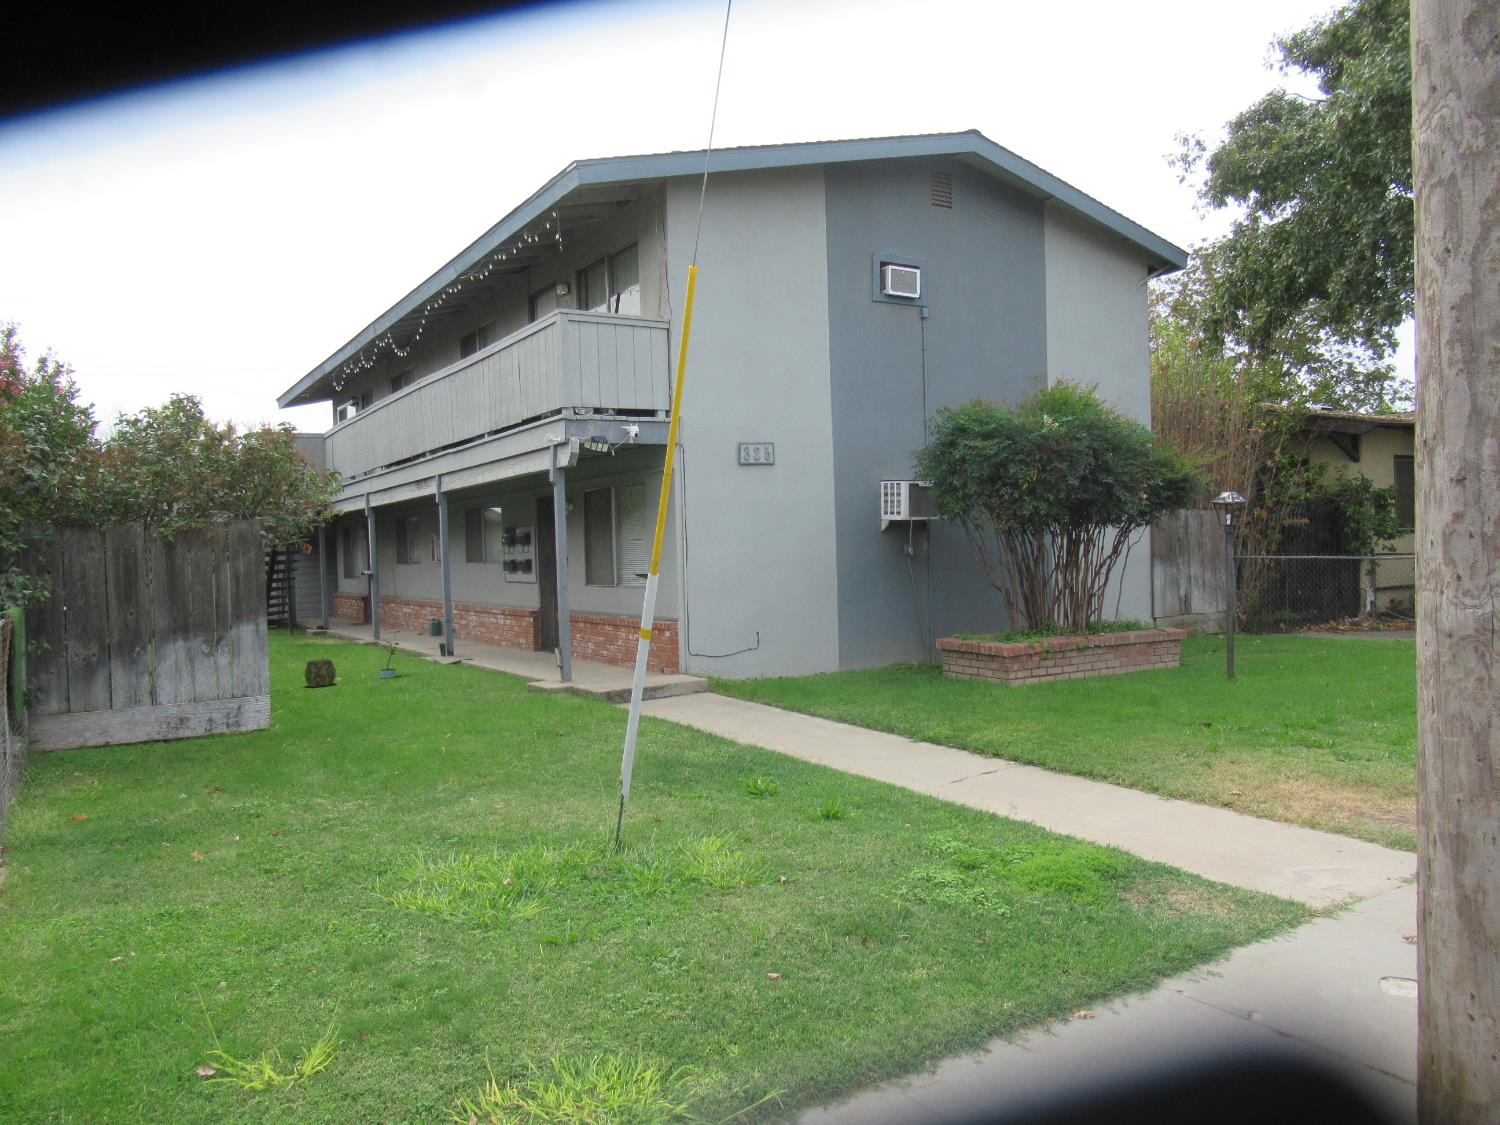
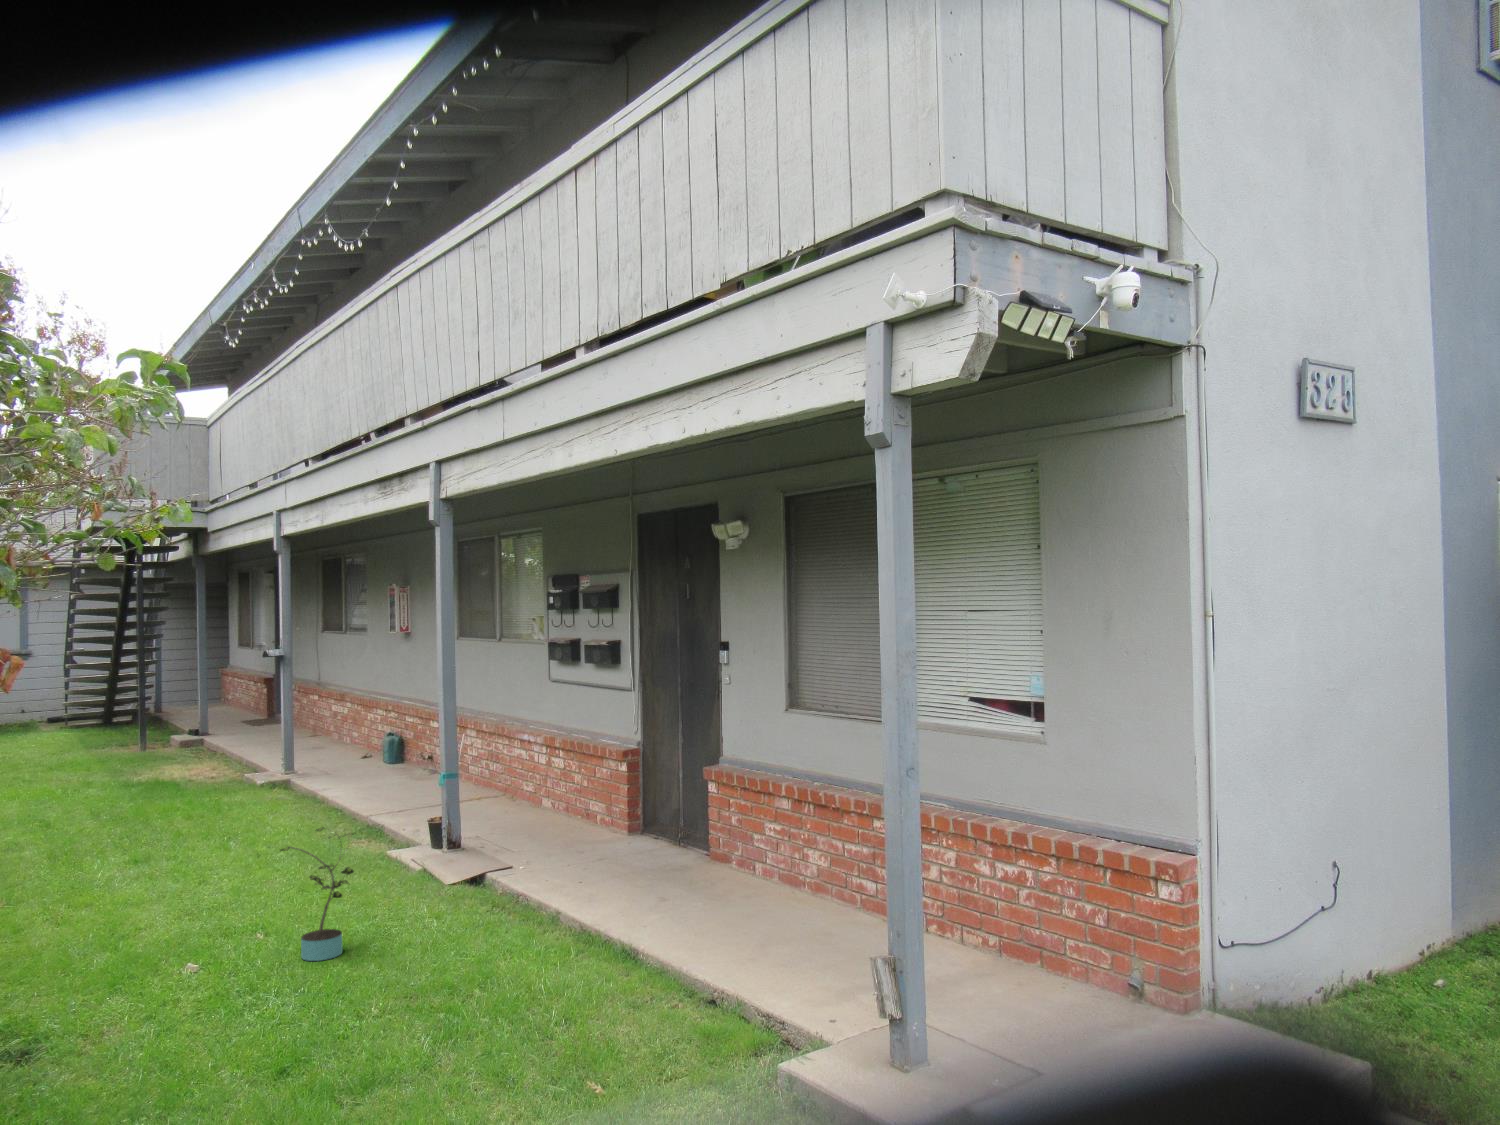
woven basket: present [305,659,336,687] -> none [92,920,182,1008]

